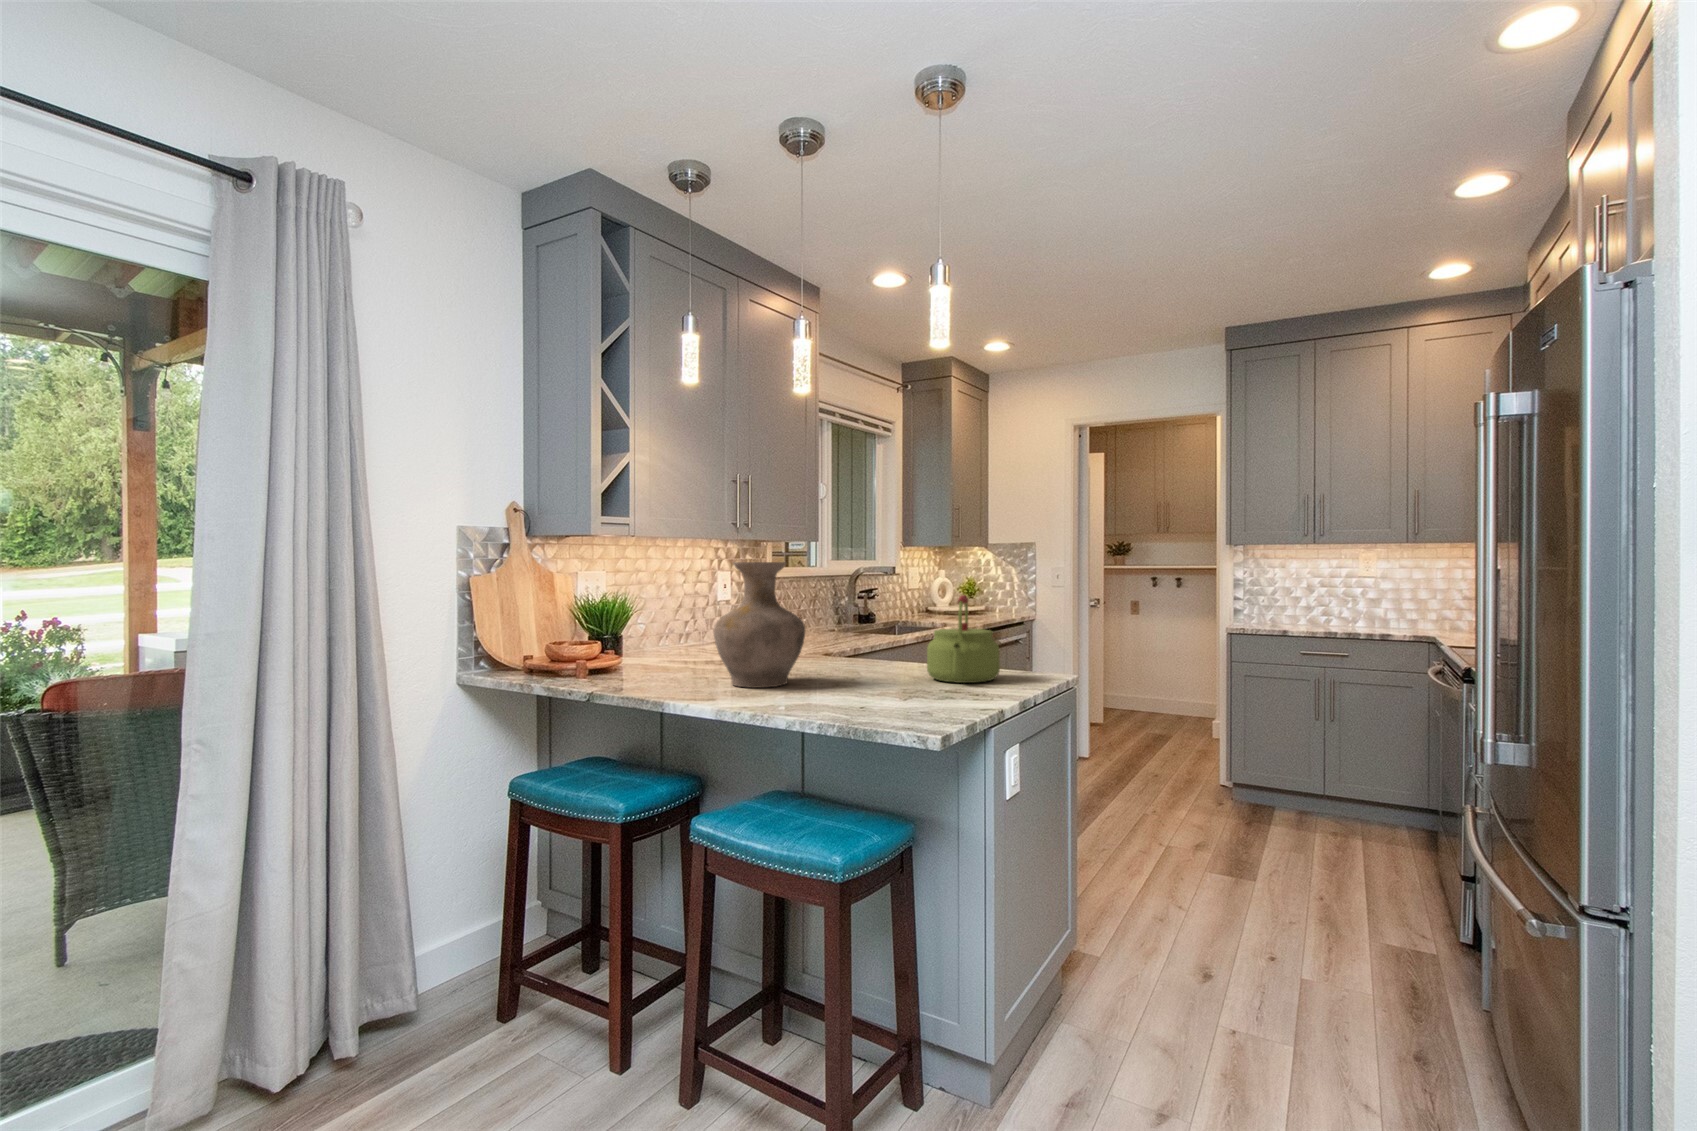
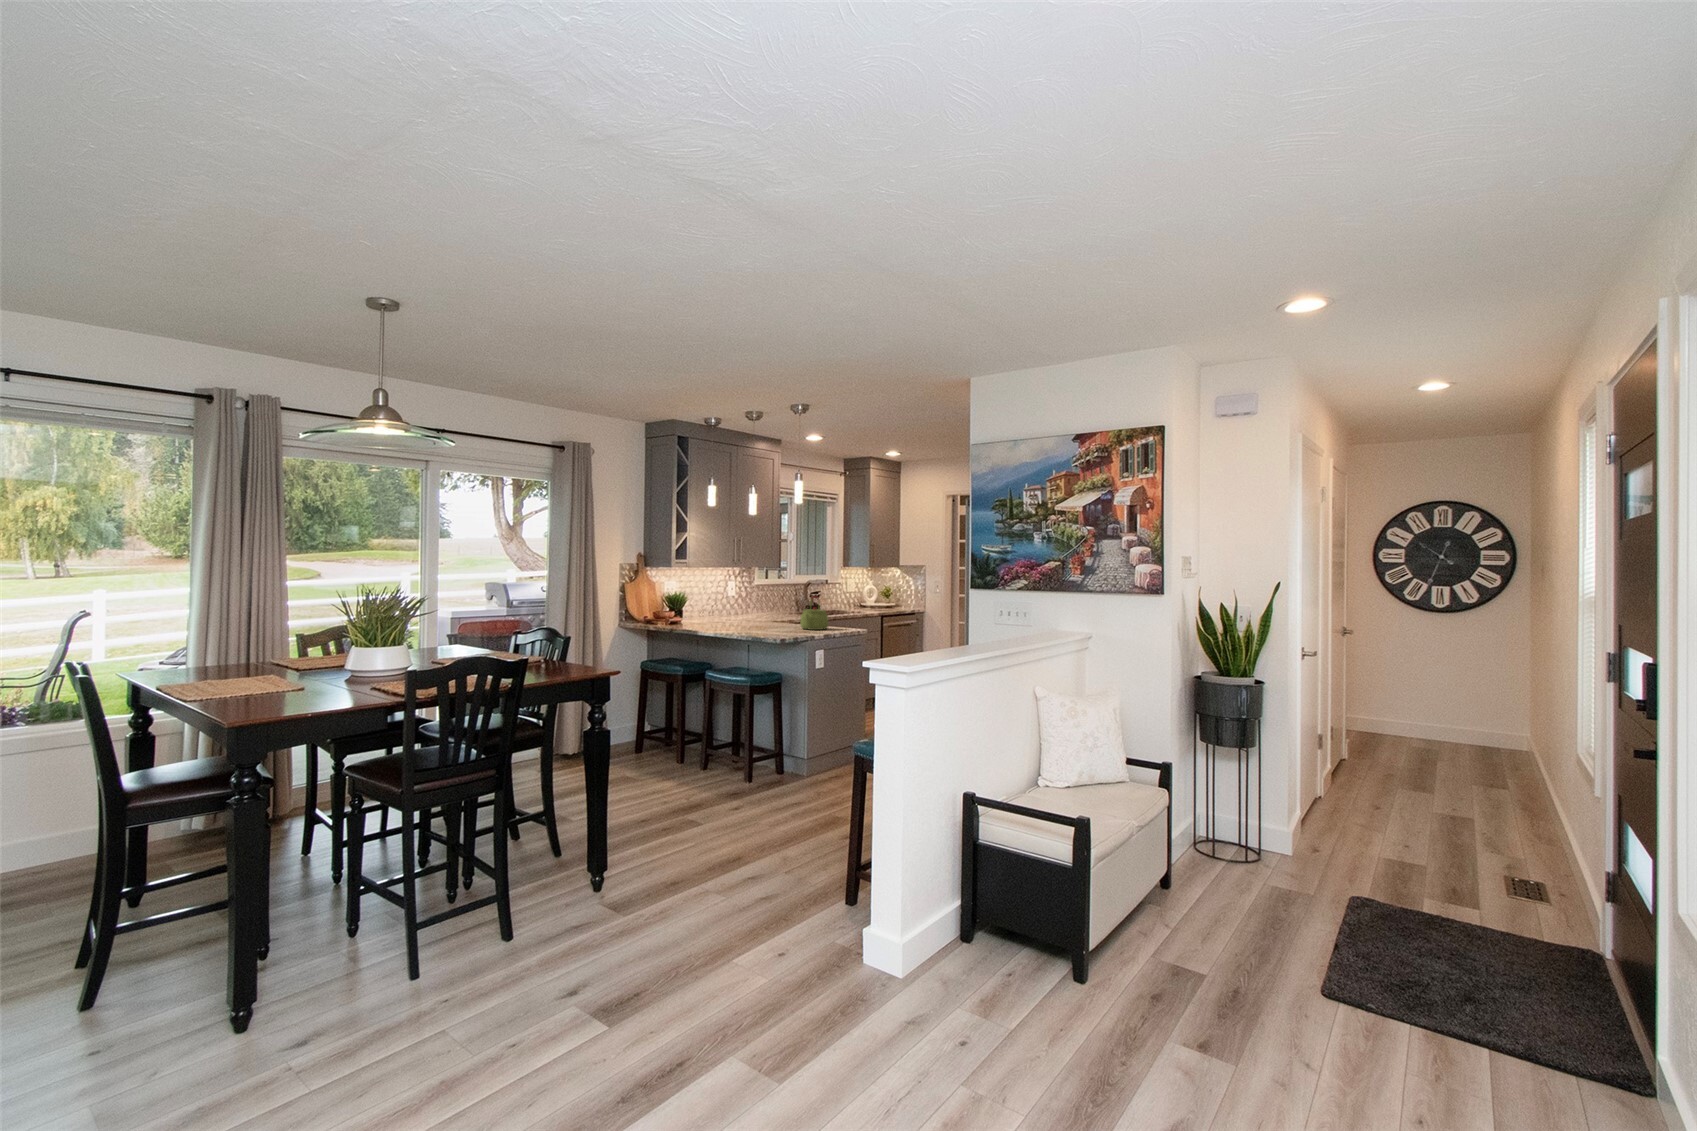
vase: present [714,562,805,688] -> none [718,581,753,629]

